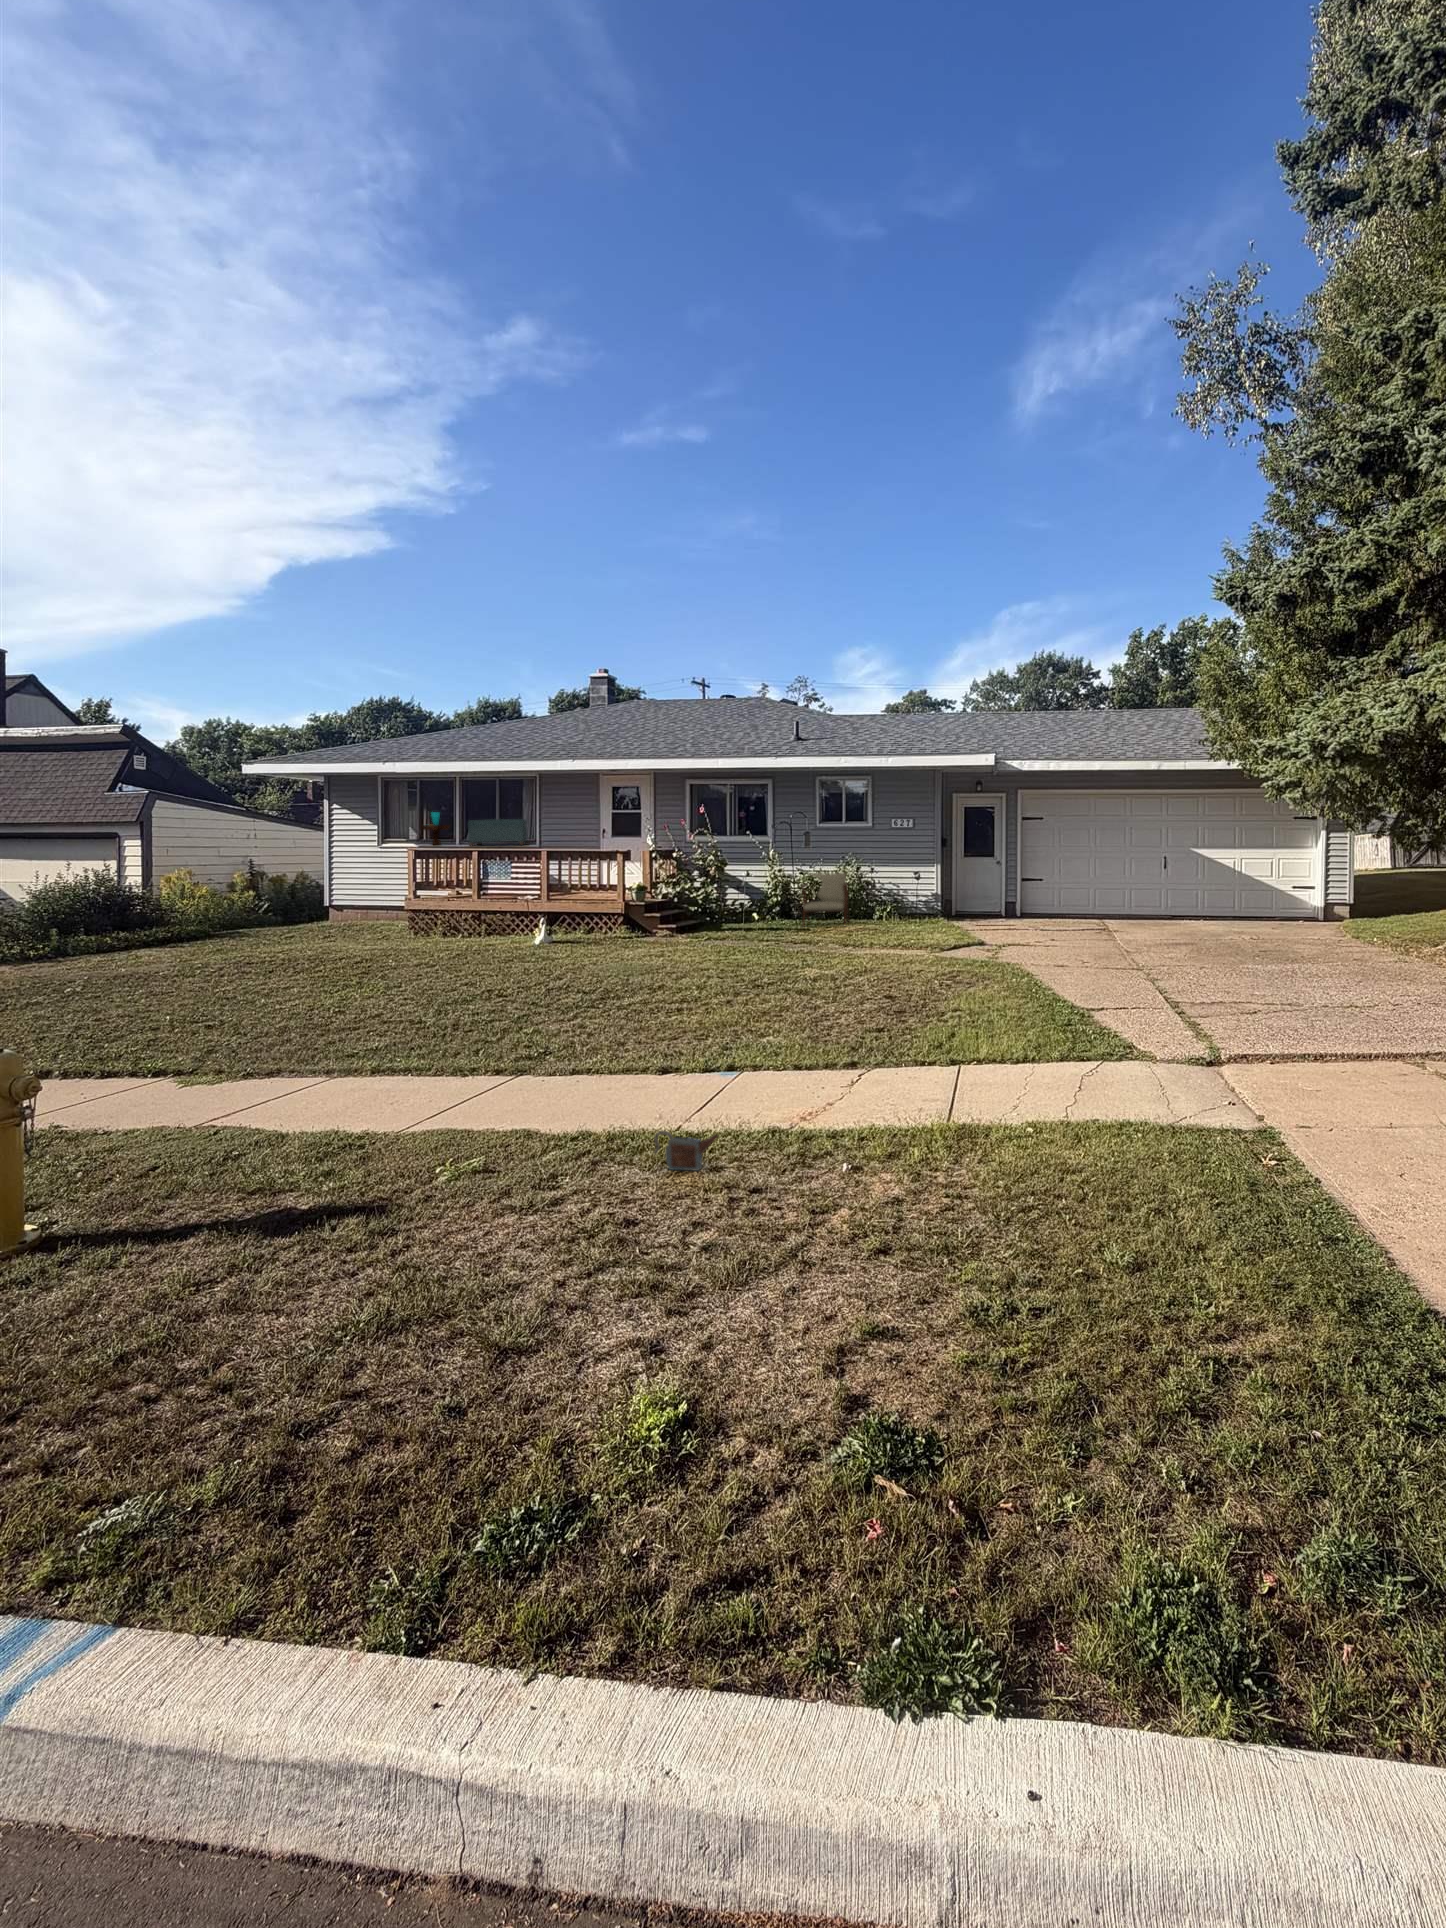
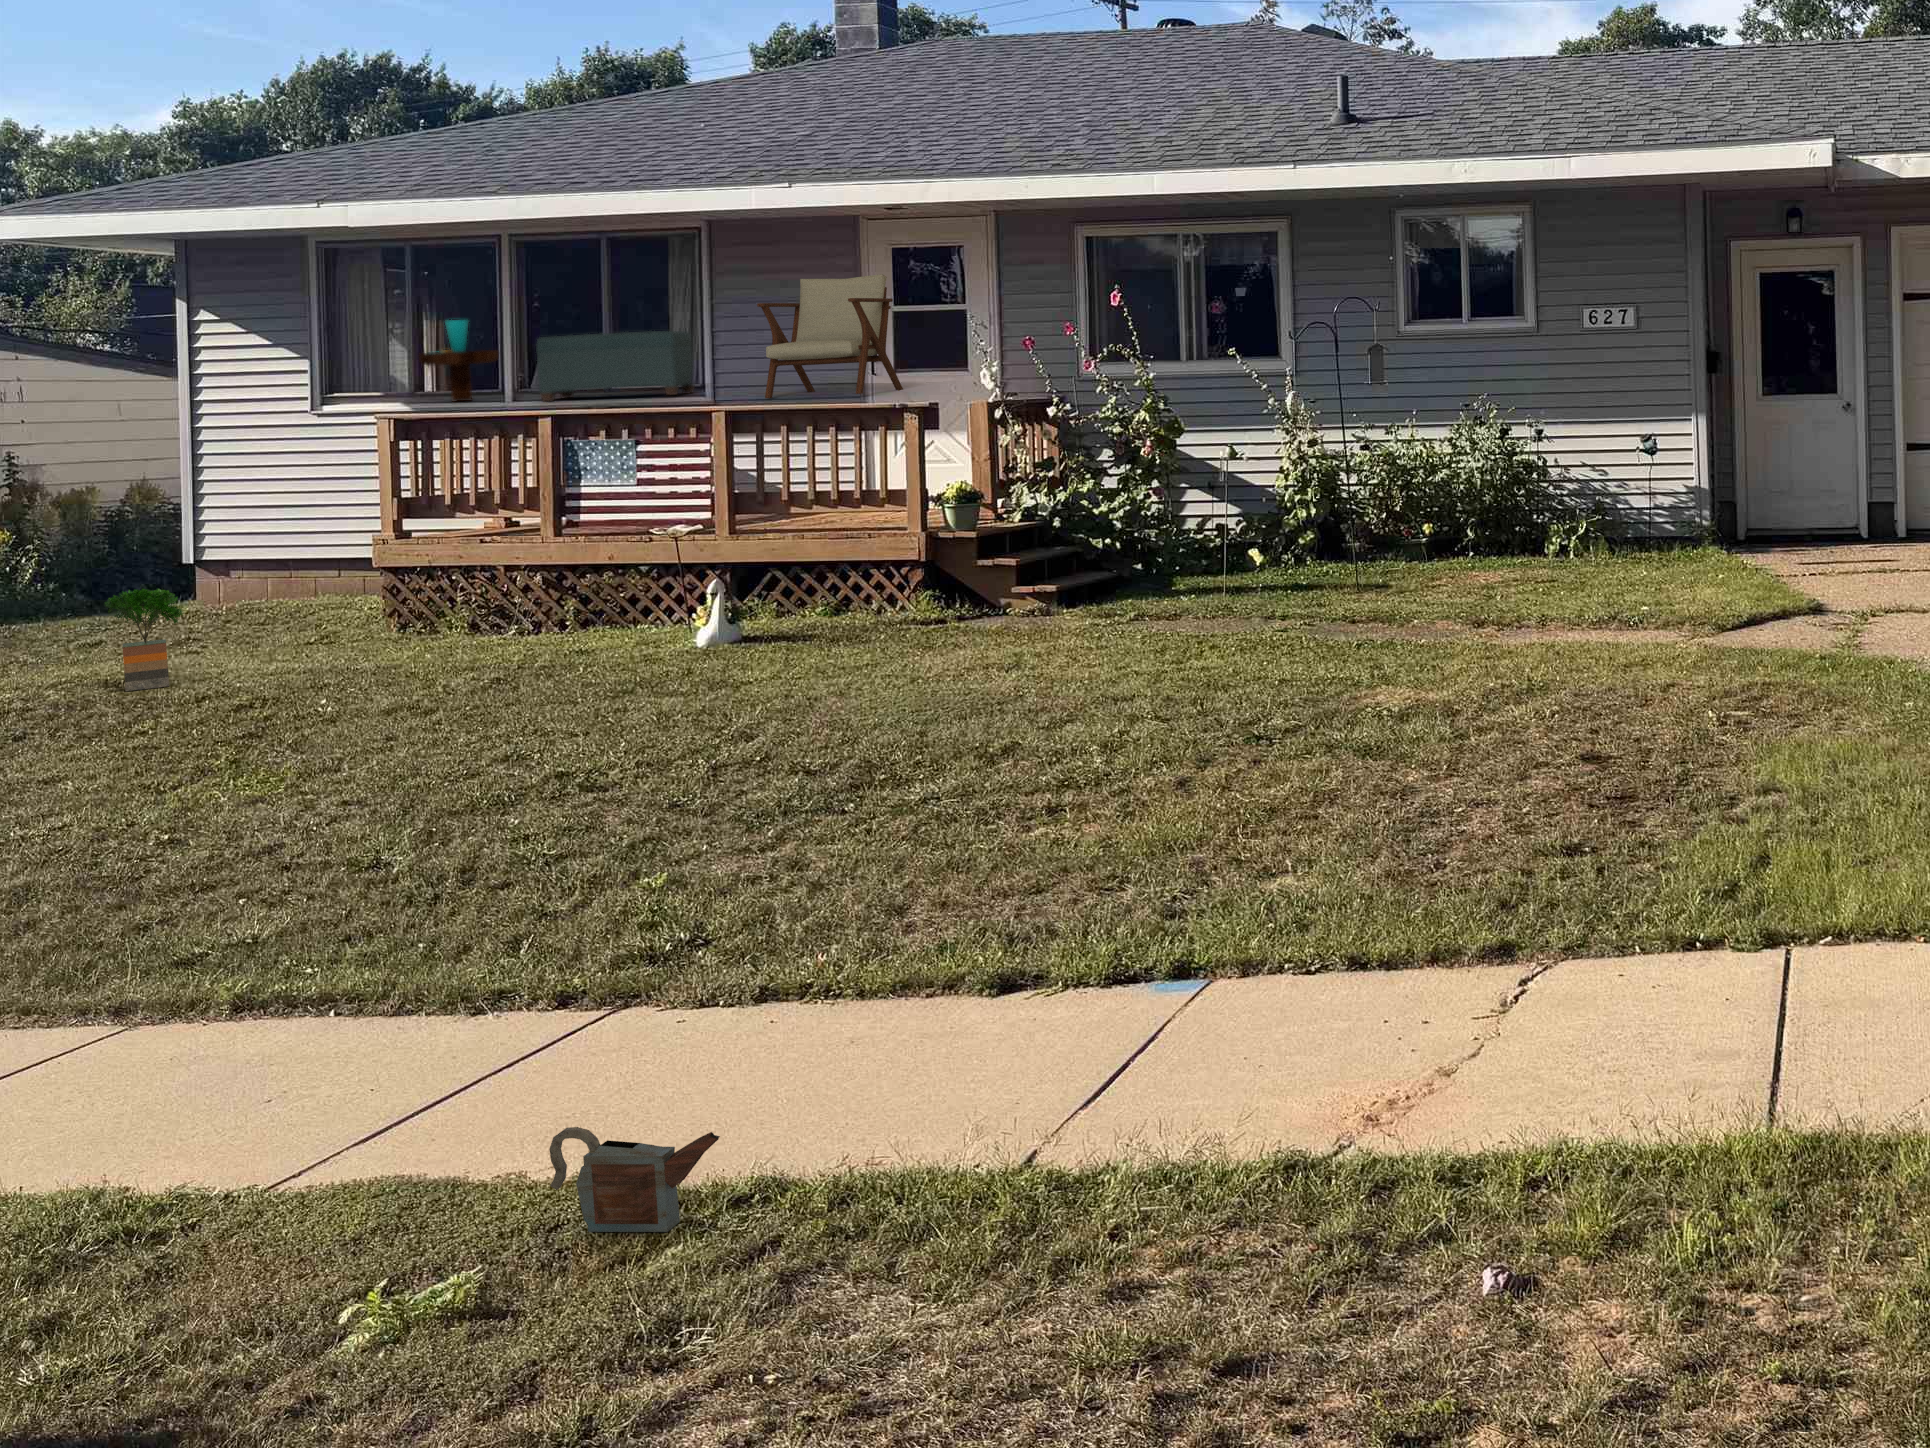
lounge chair: present [802,873,850,926] -> present [757,274,903,398]
potted tree: none [306,916,338,956] -> present [106,589,184,691]
watering can: present [654,1131,719,1171] -> present [549,1127,720,1232]

